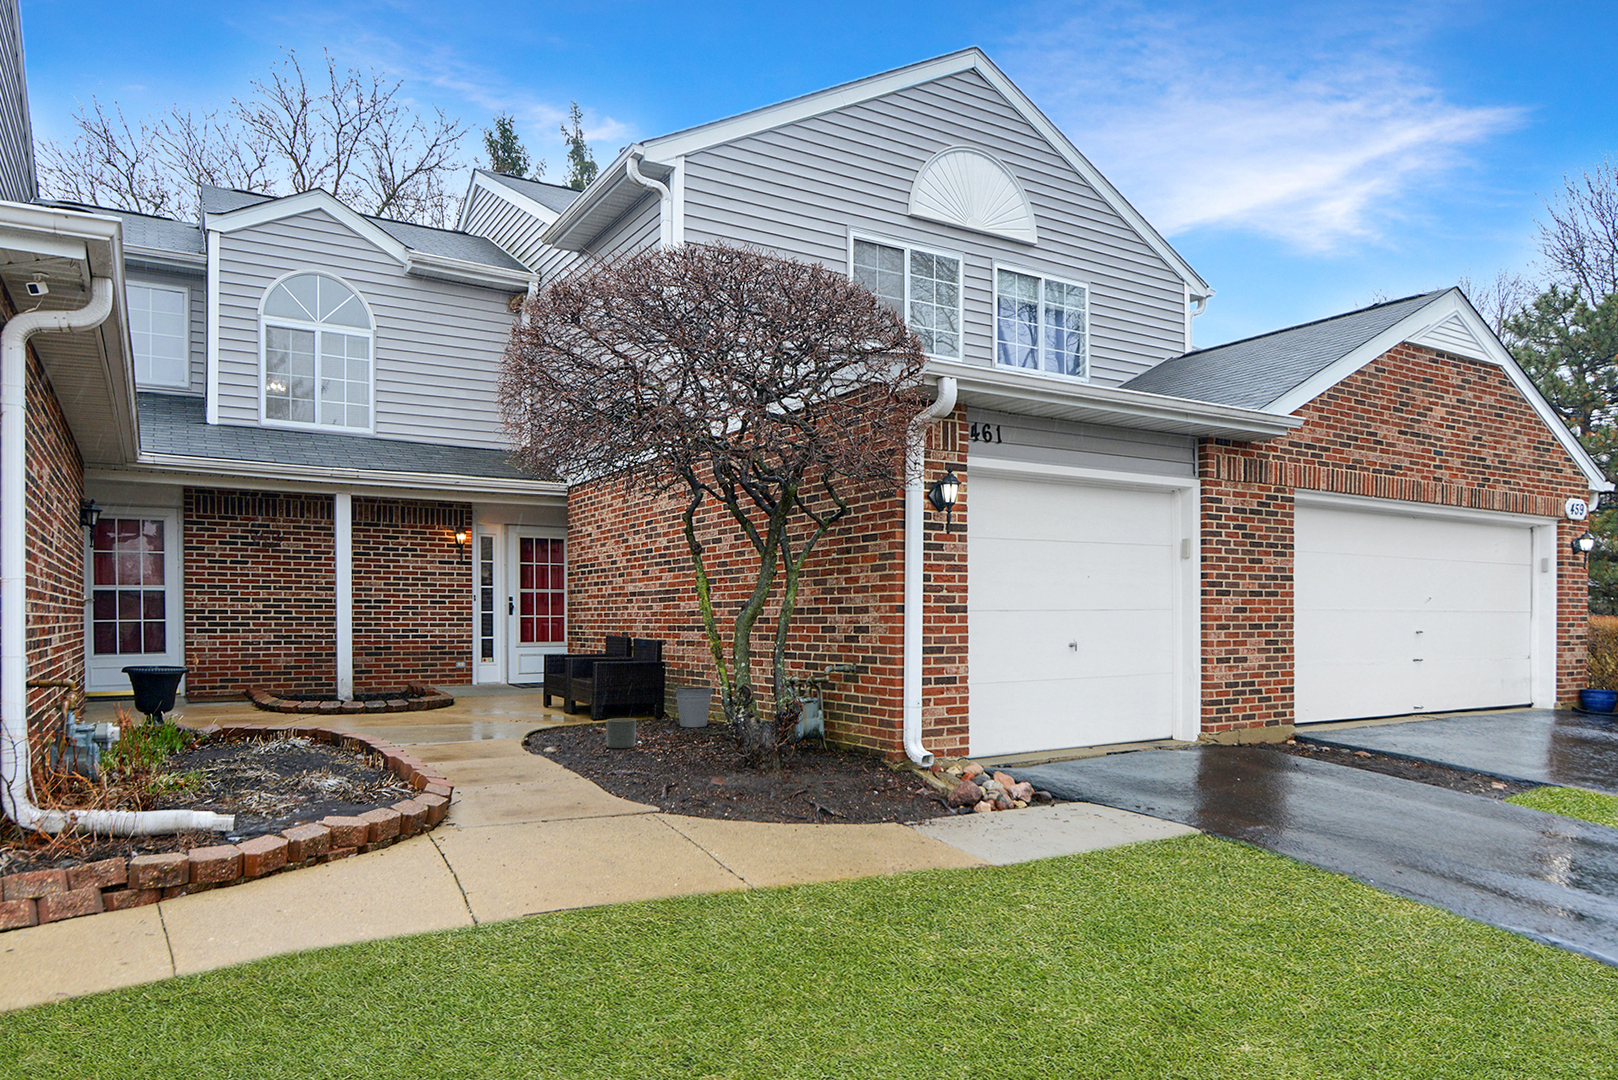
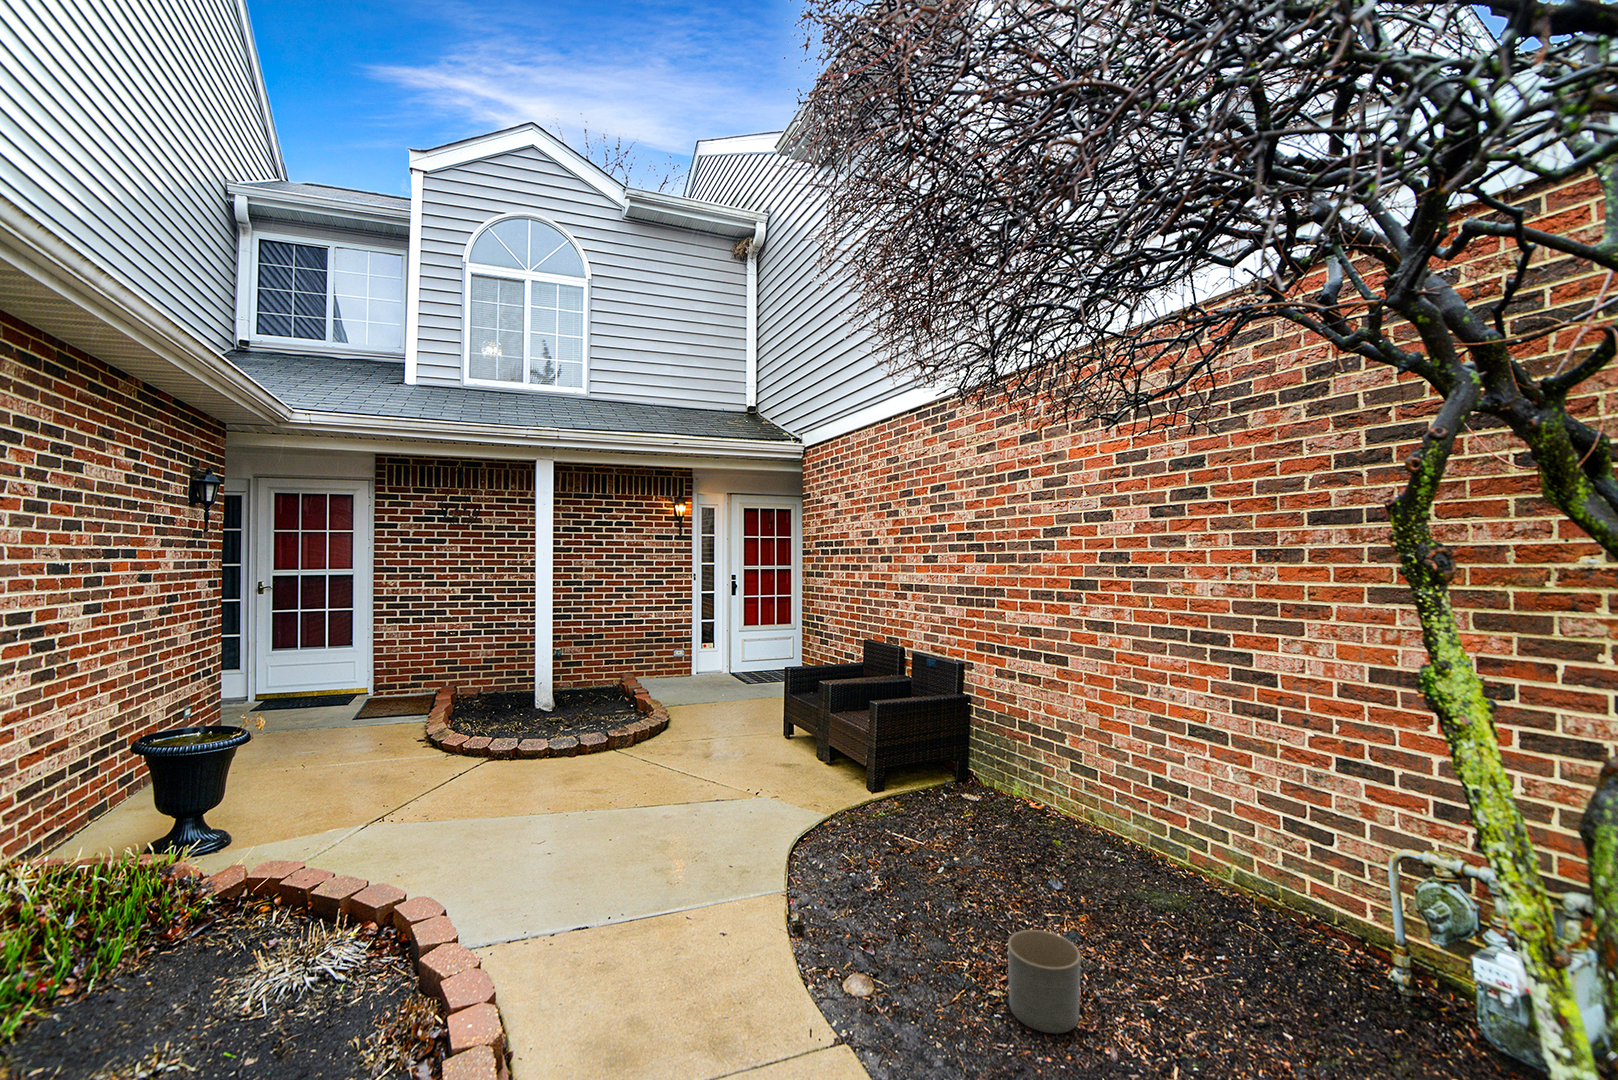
bucket: present [676,686,714,727] -> none [1046,771,1120,859]

